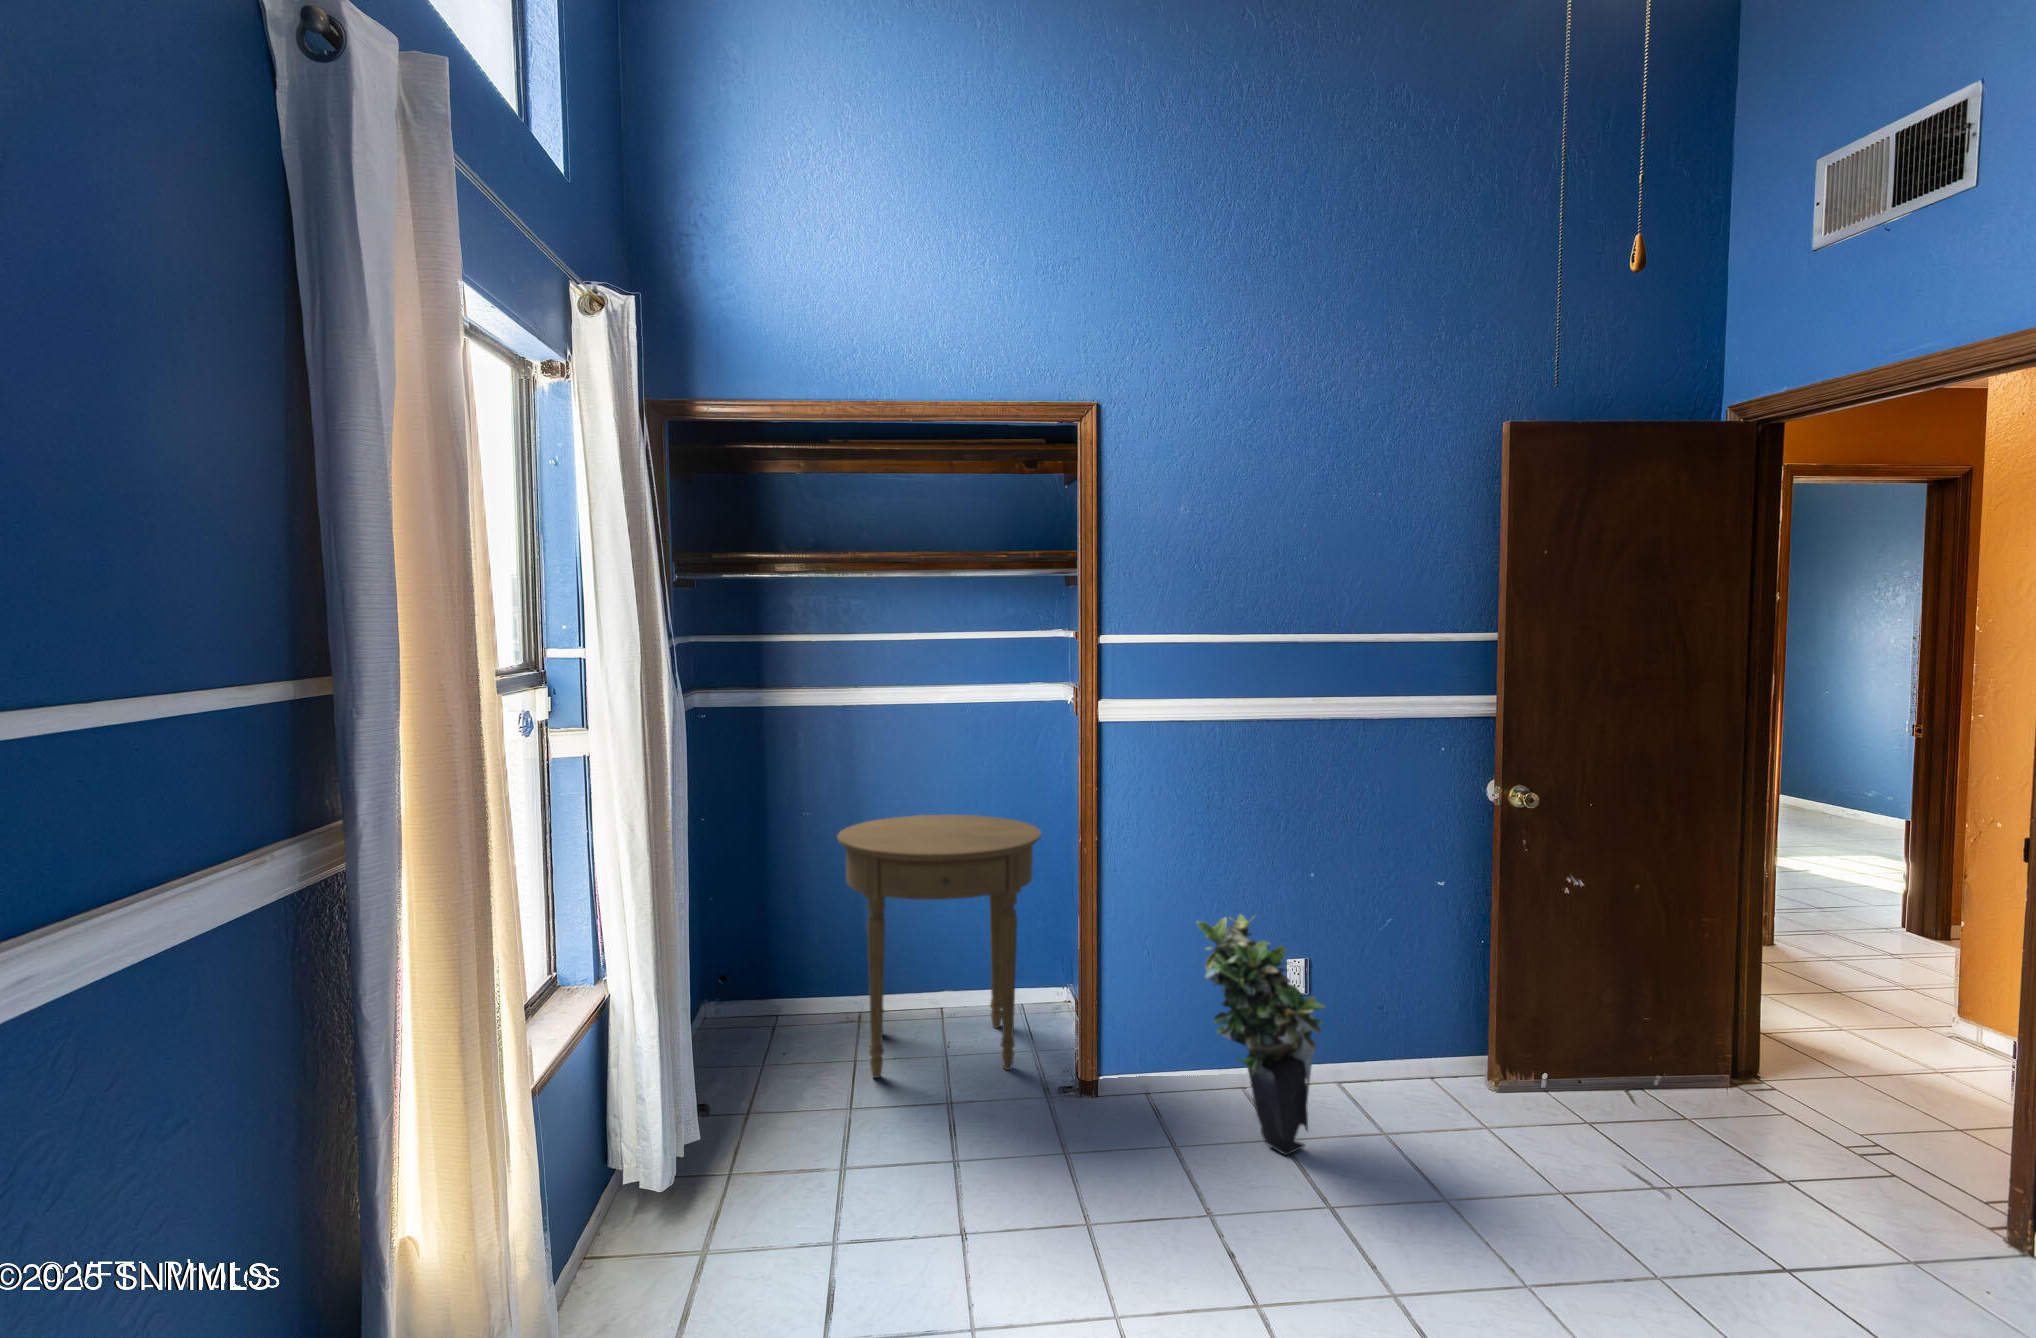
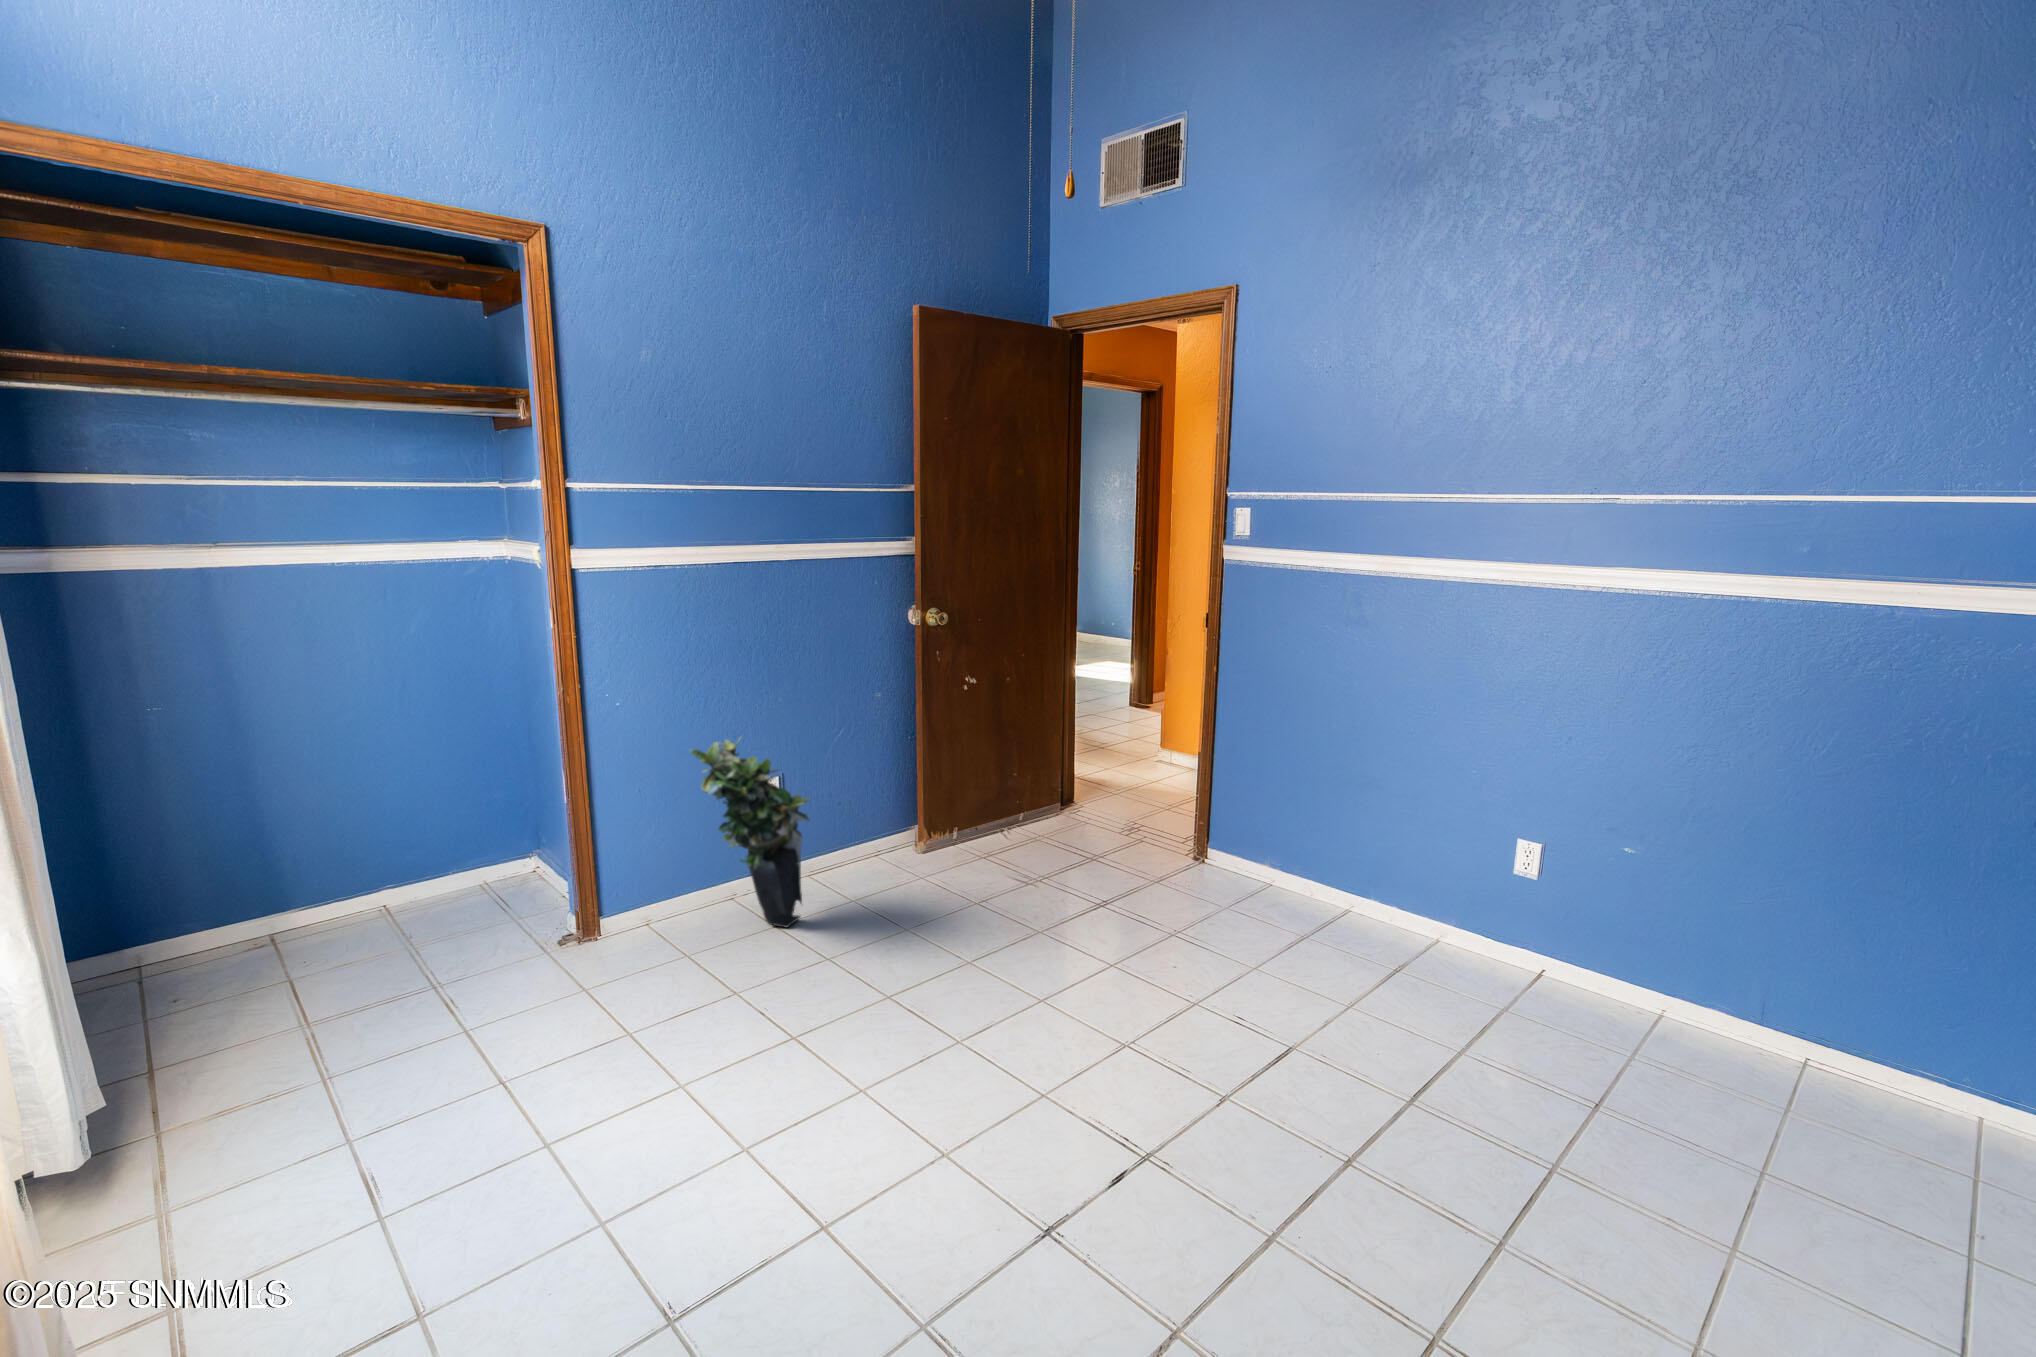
side table: present [837,815,1041,1078] -> none [226,687,503,987]

